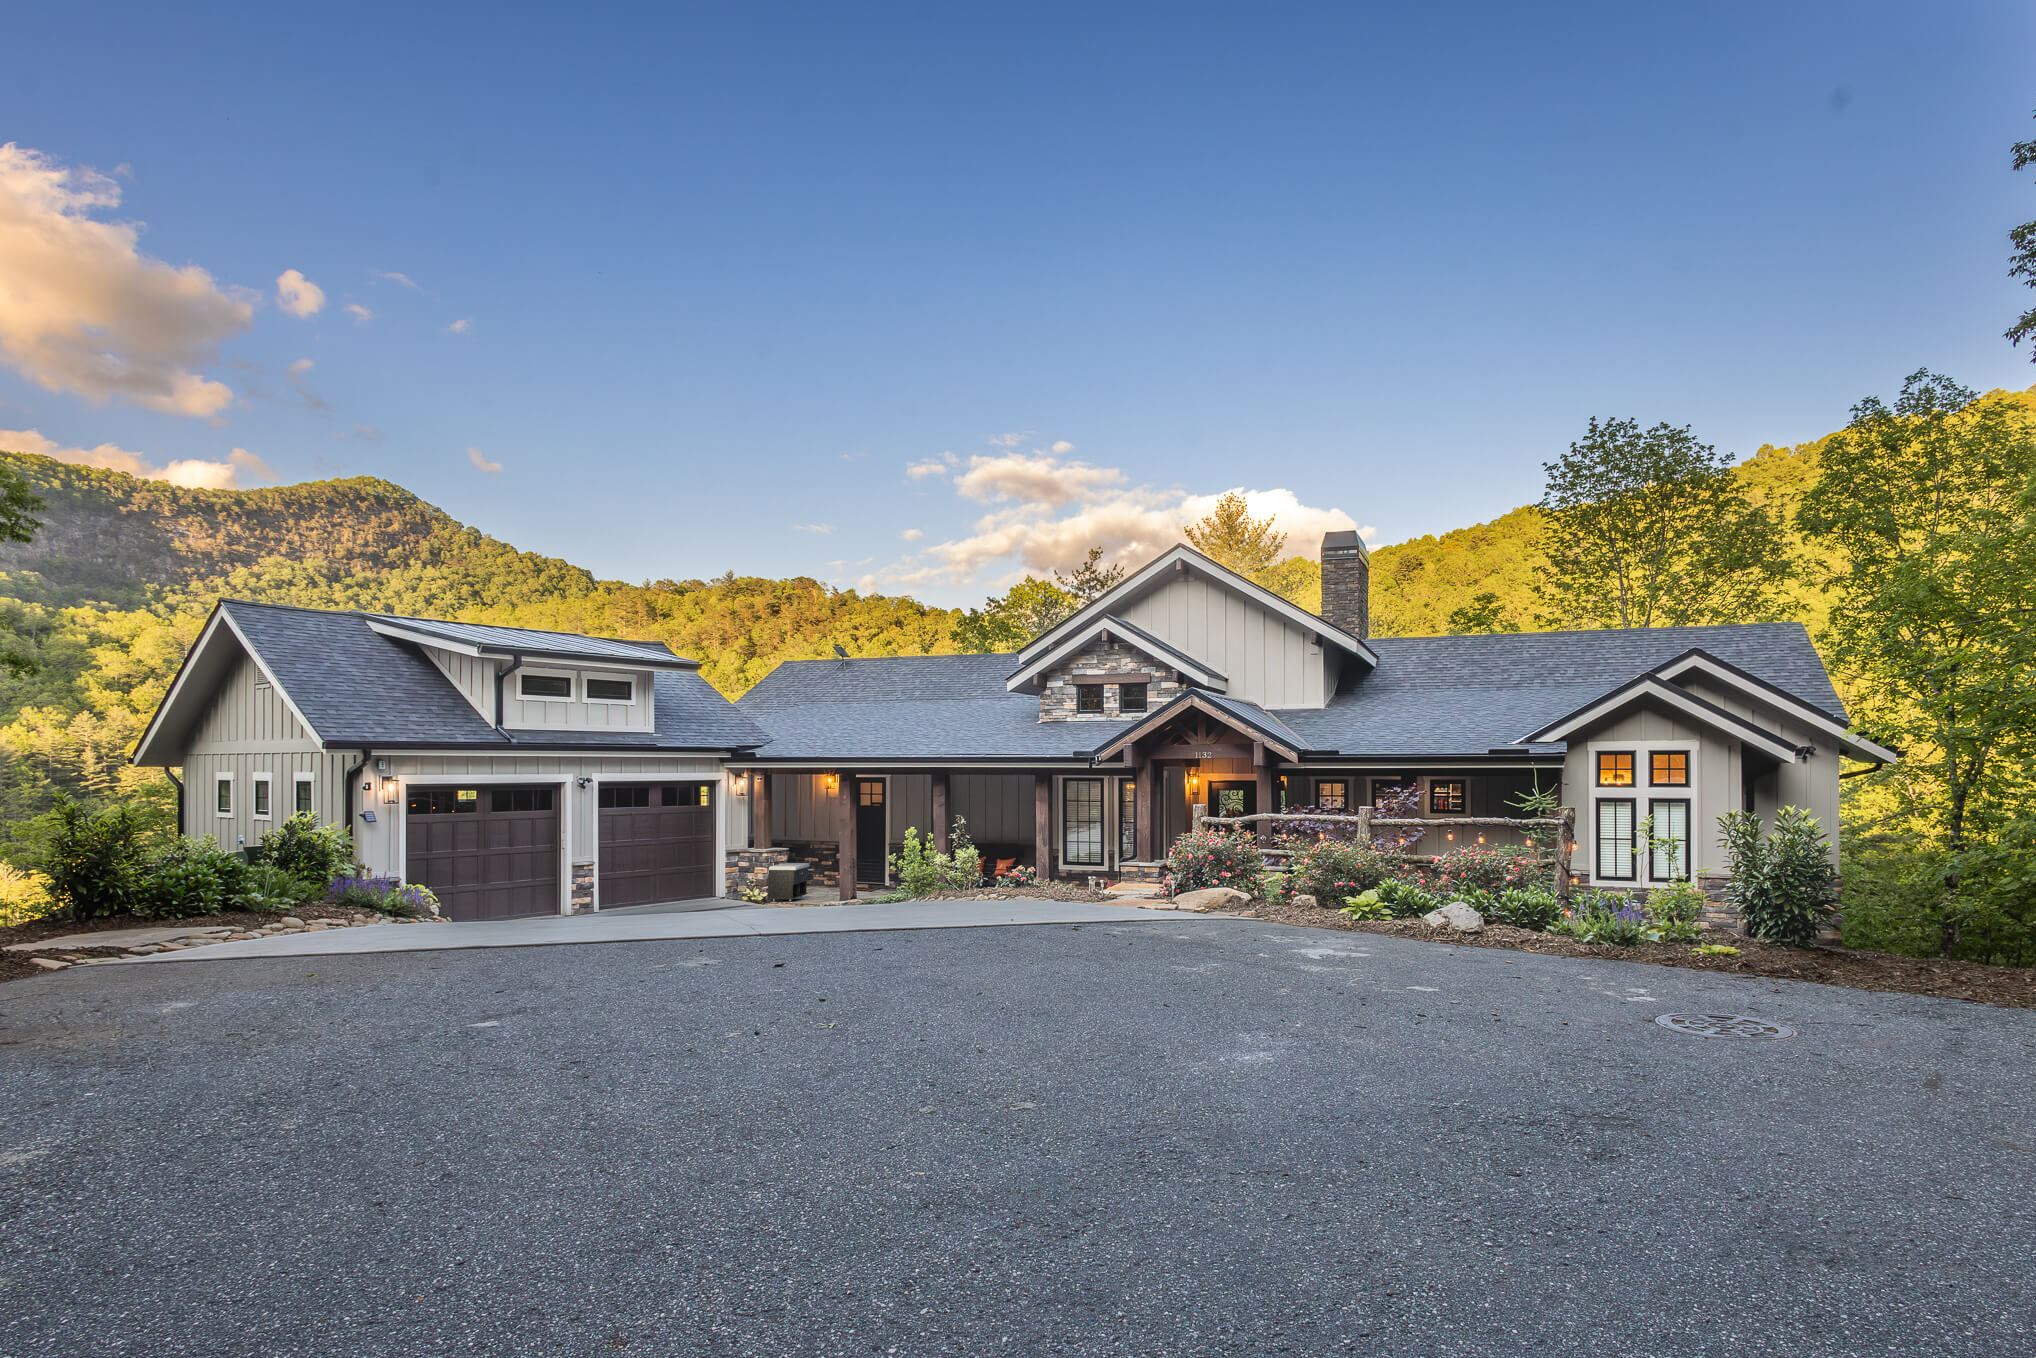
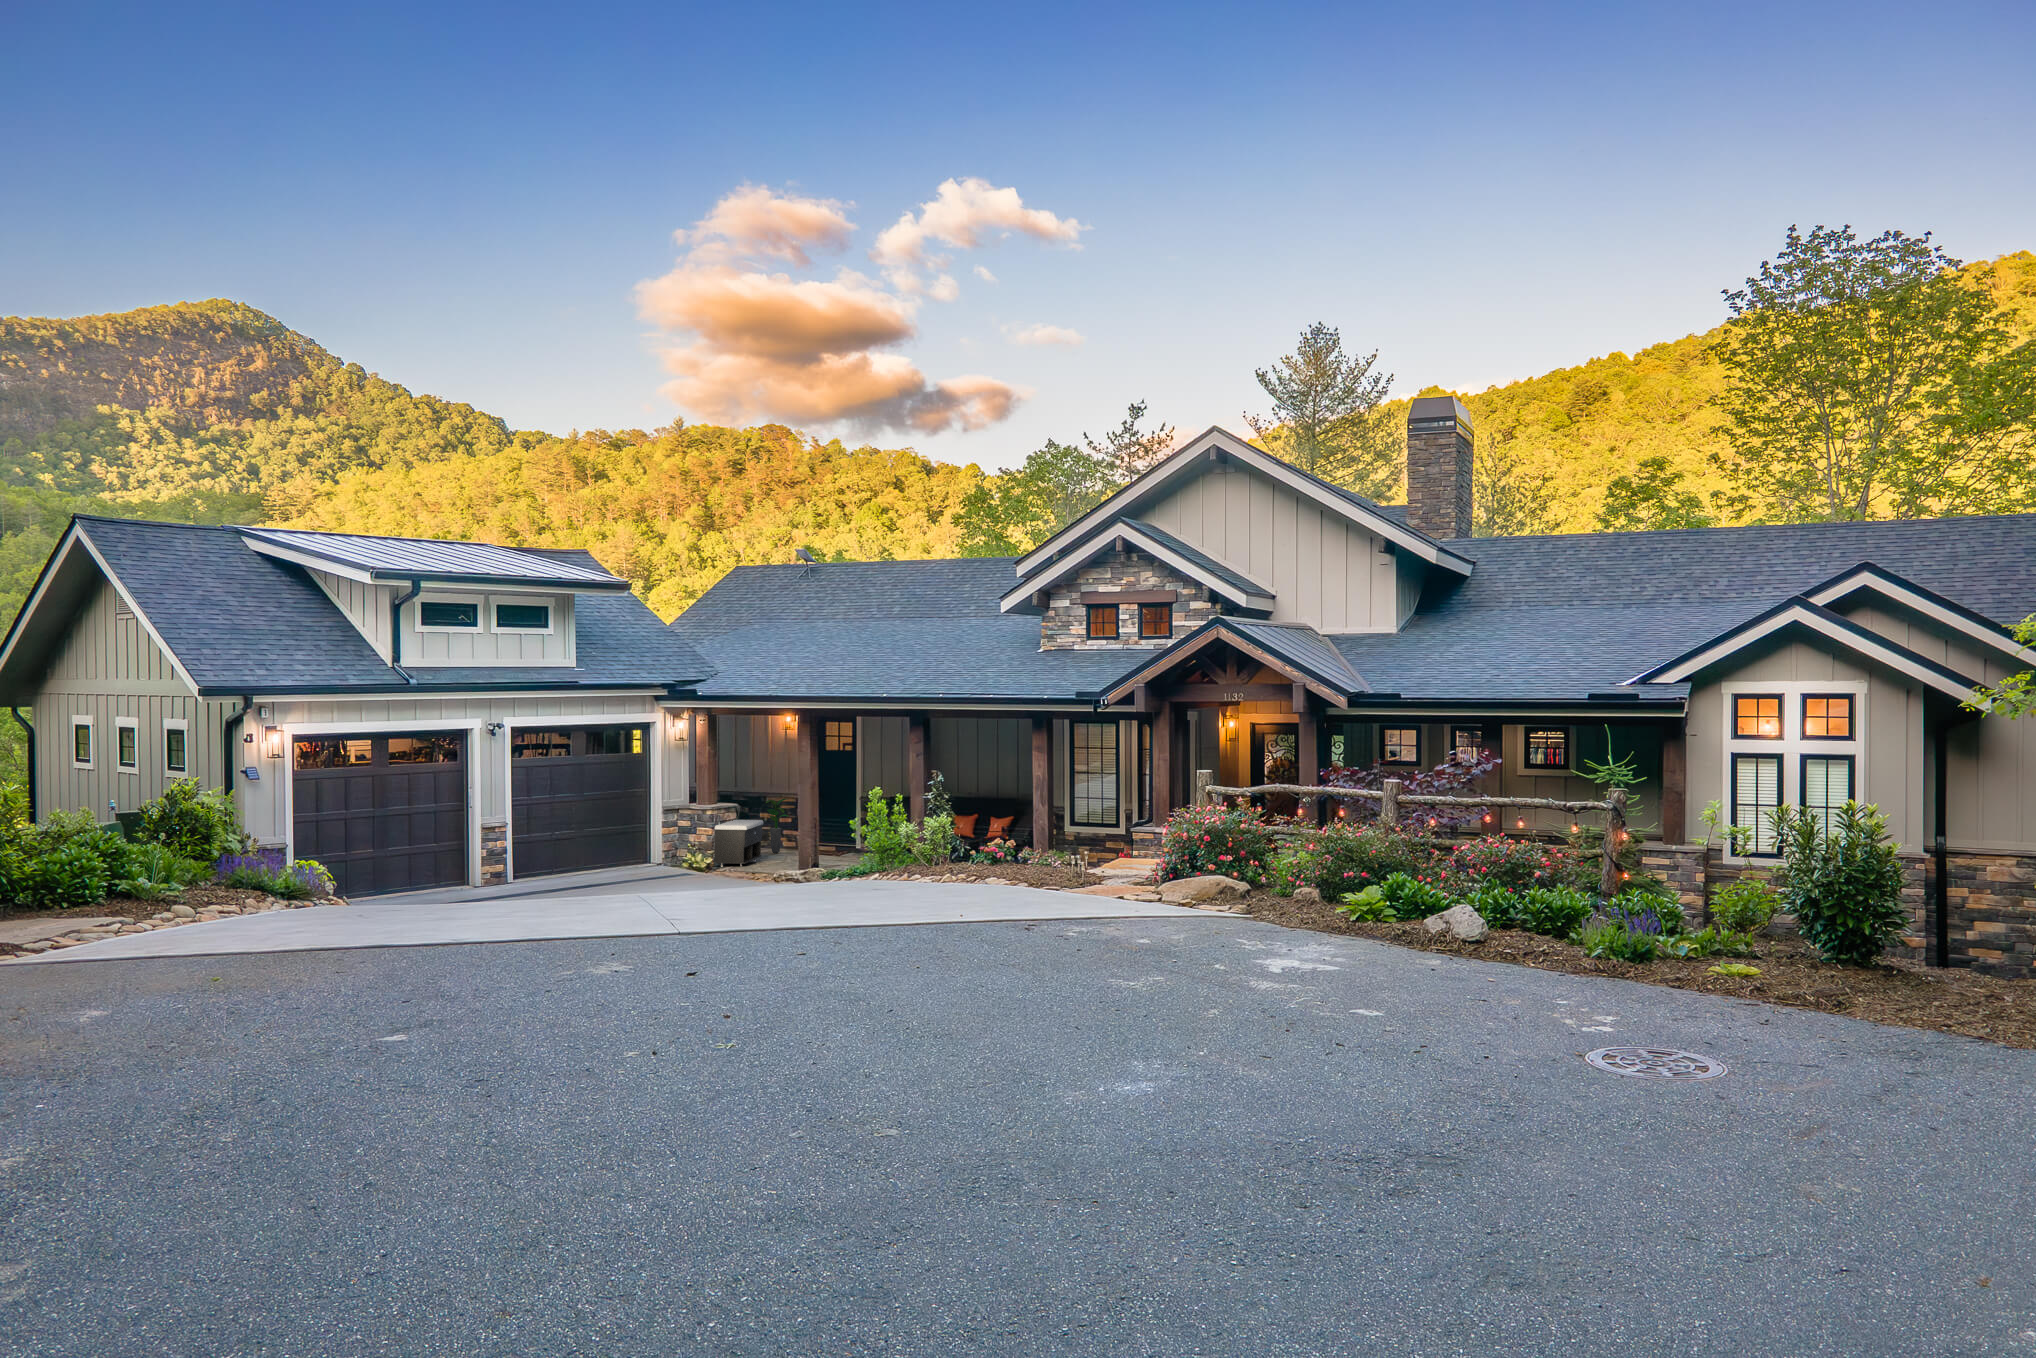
potted plant: none [811,848,830,894] -> present [766,799,788,853]

